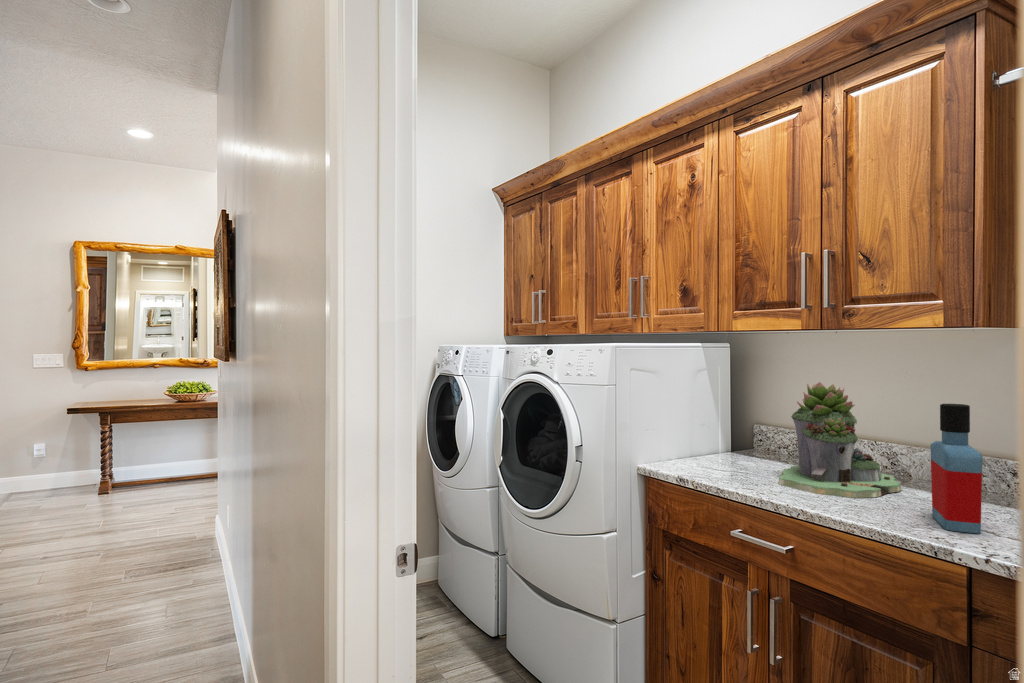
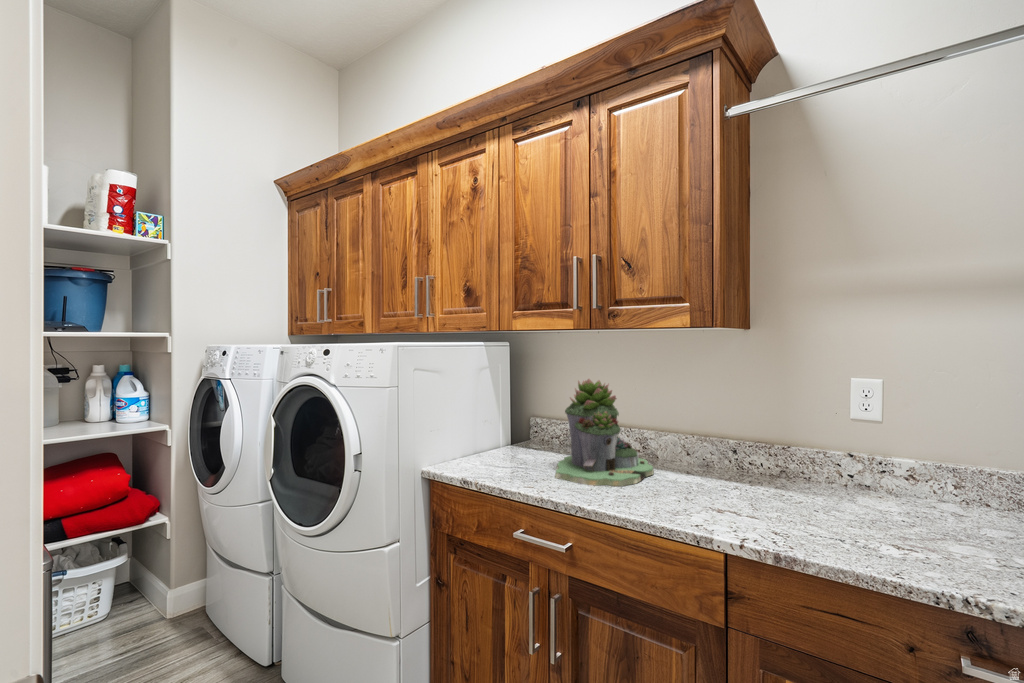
bottle: present [930,404,983,534] -> none [683,397,727,515]

